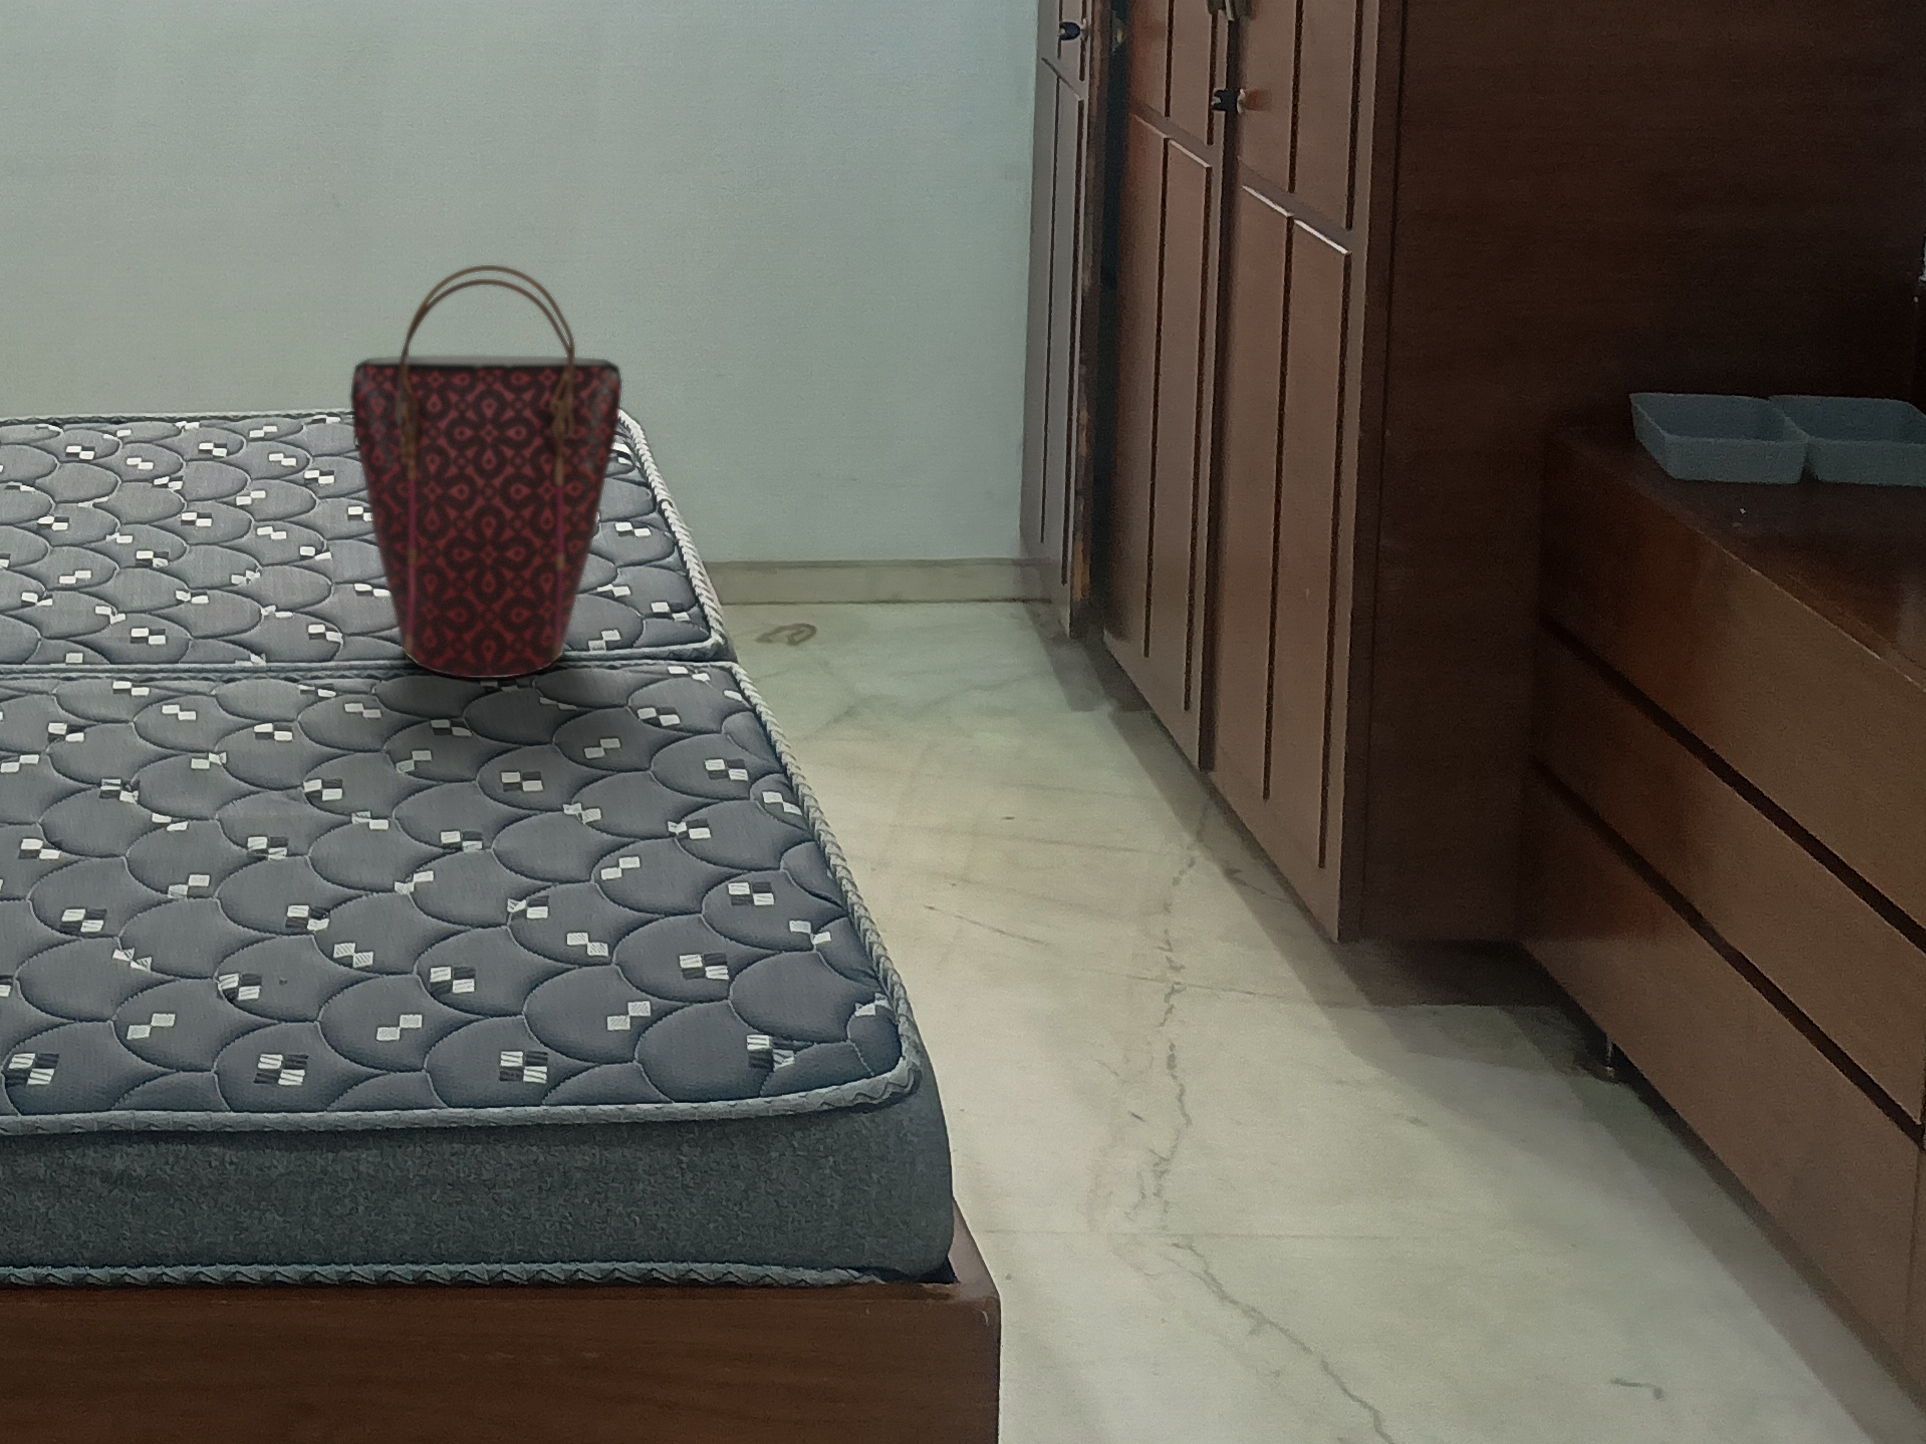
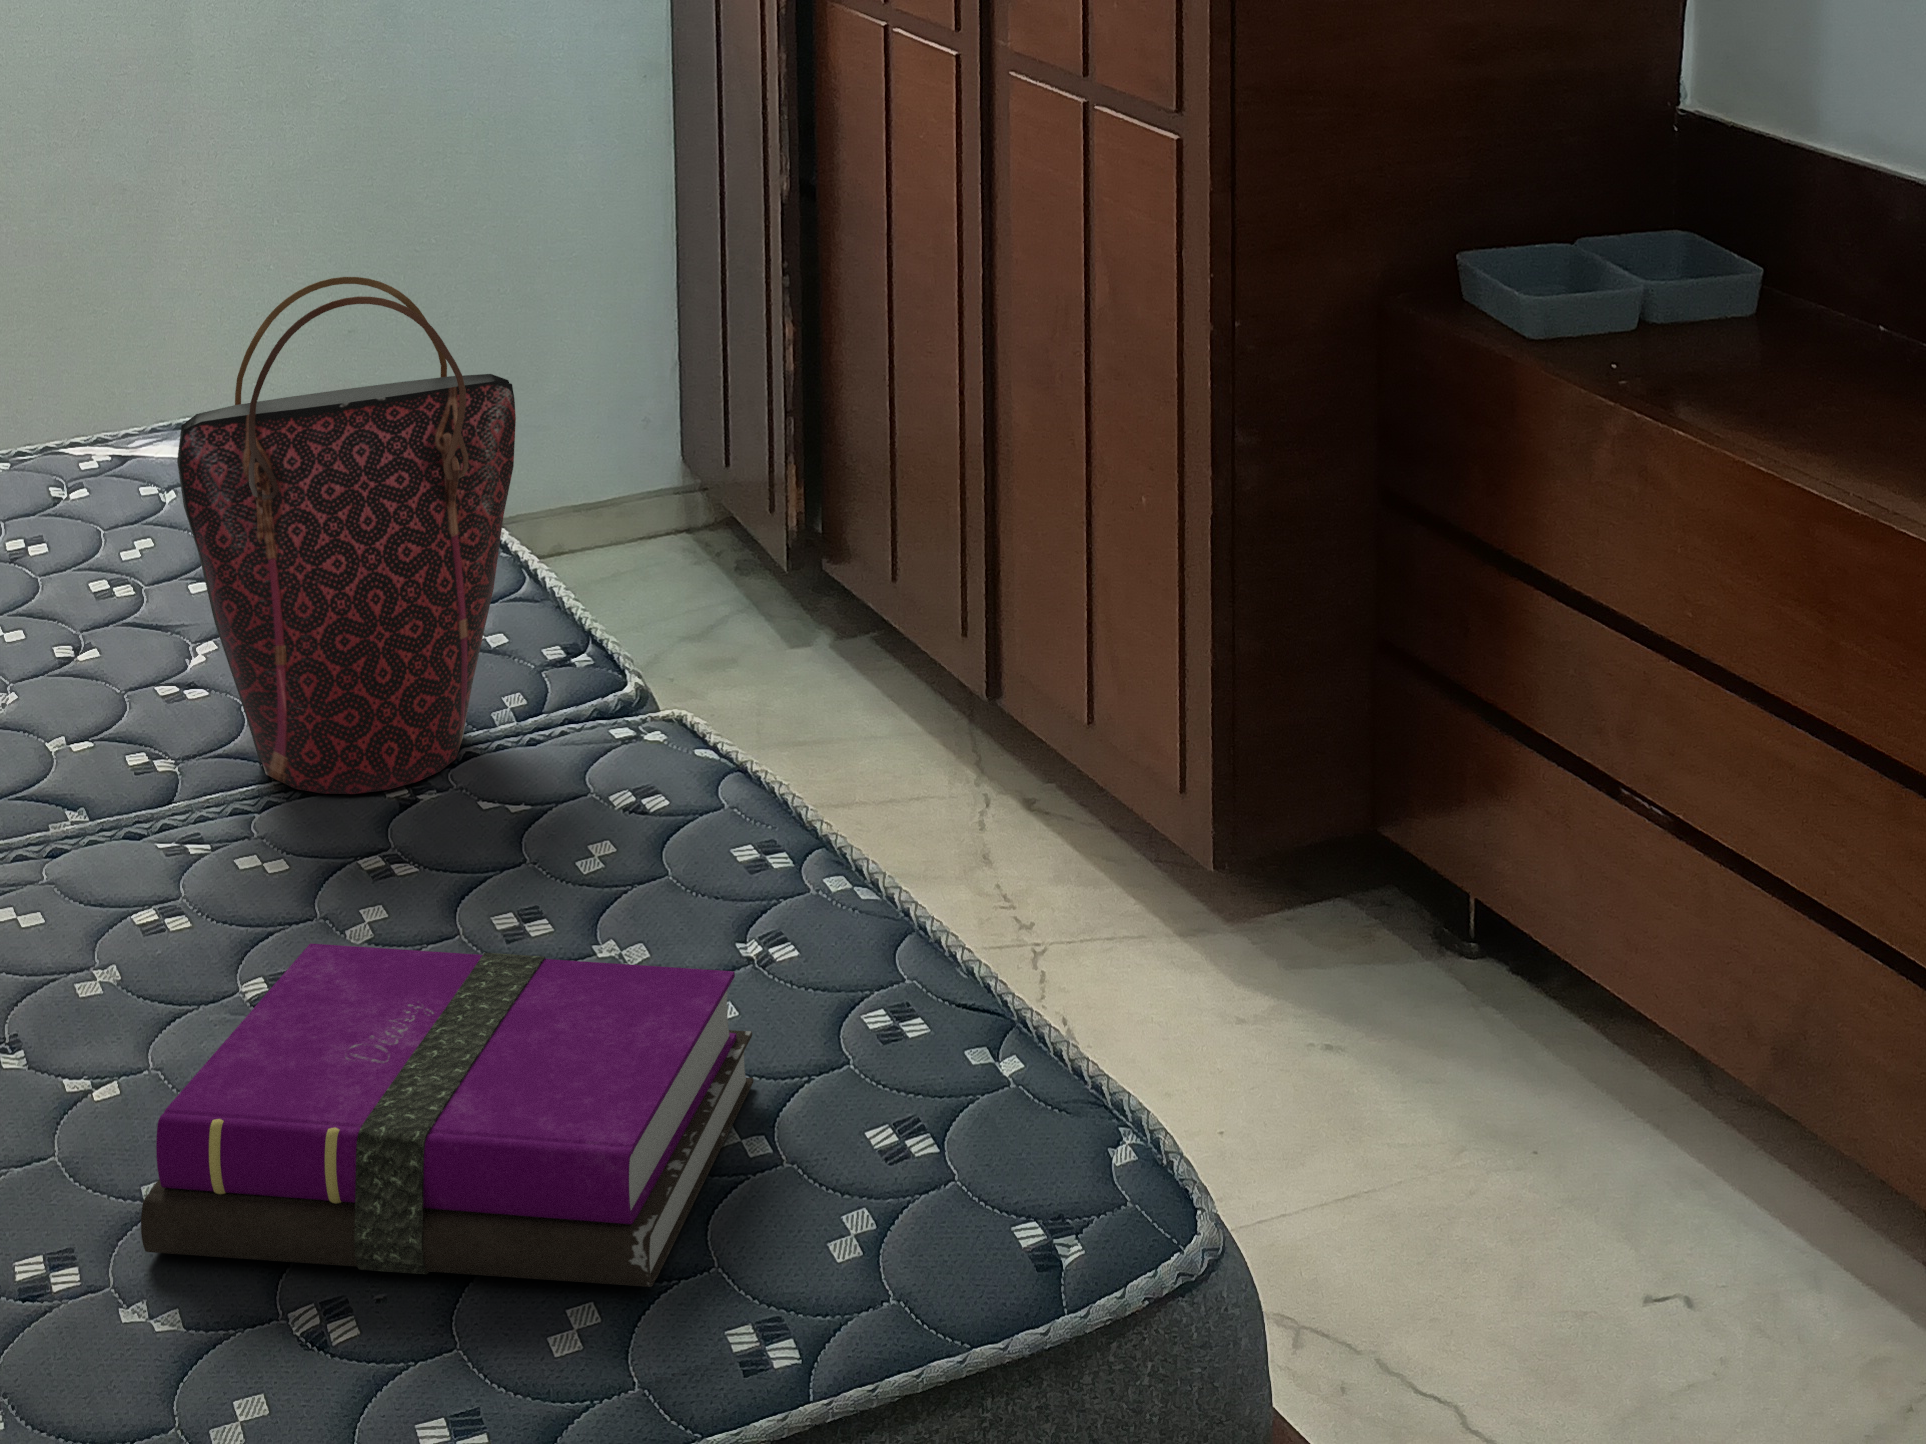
notebook: none [138,748,632,1029] -> present [141,944,754,1287]

